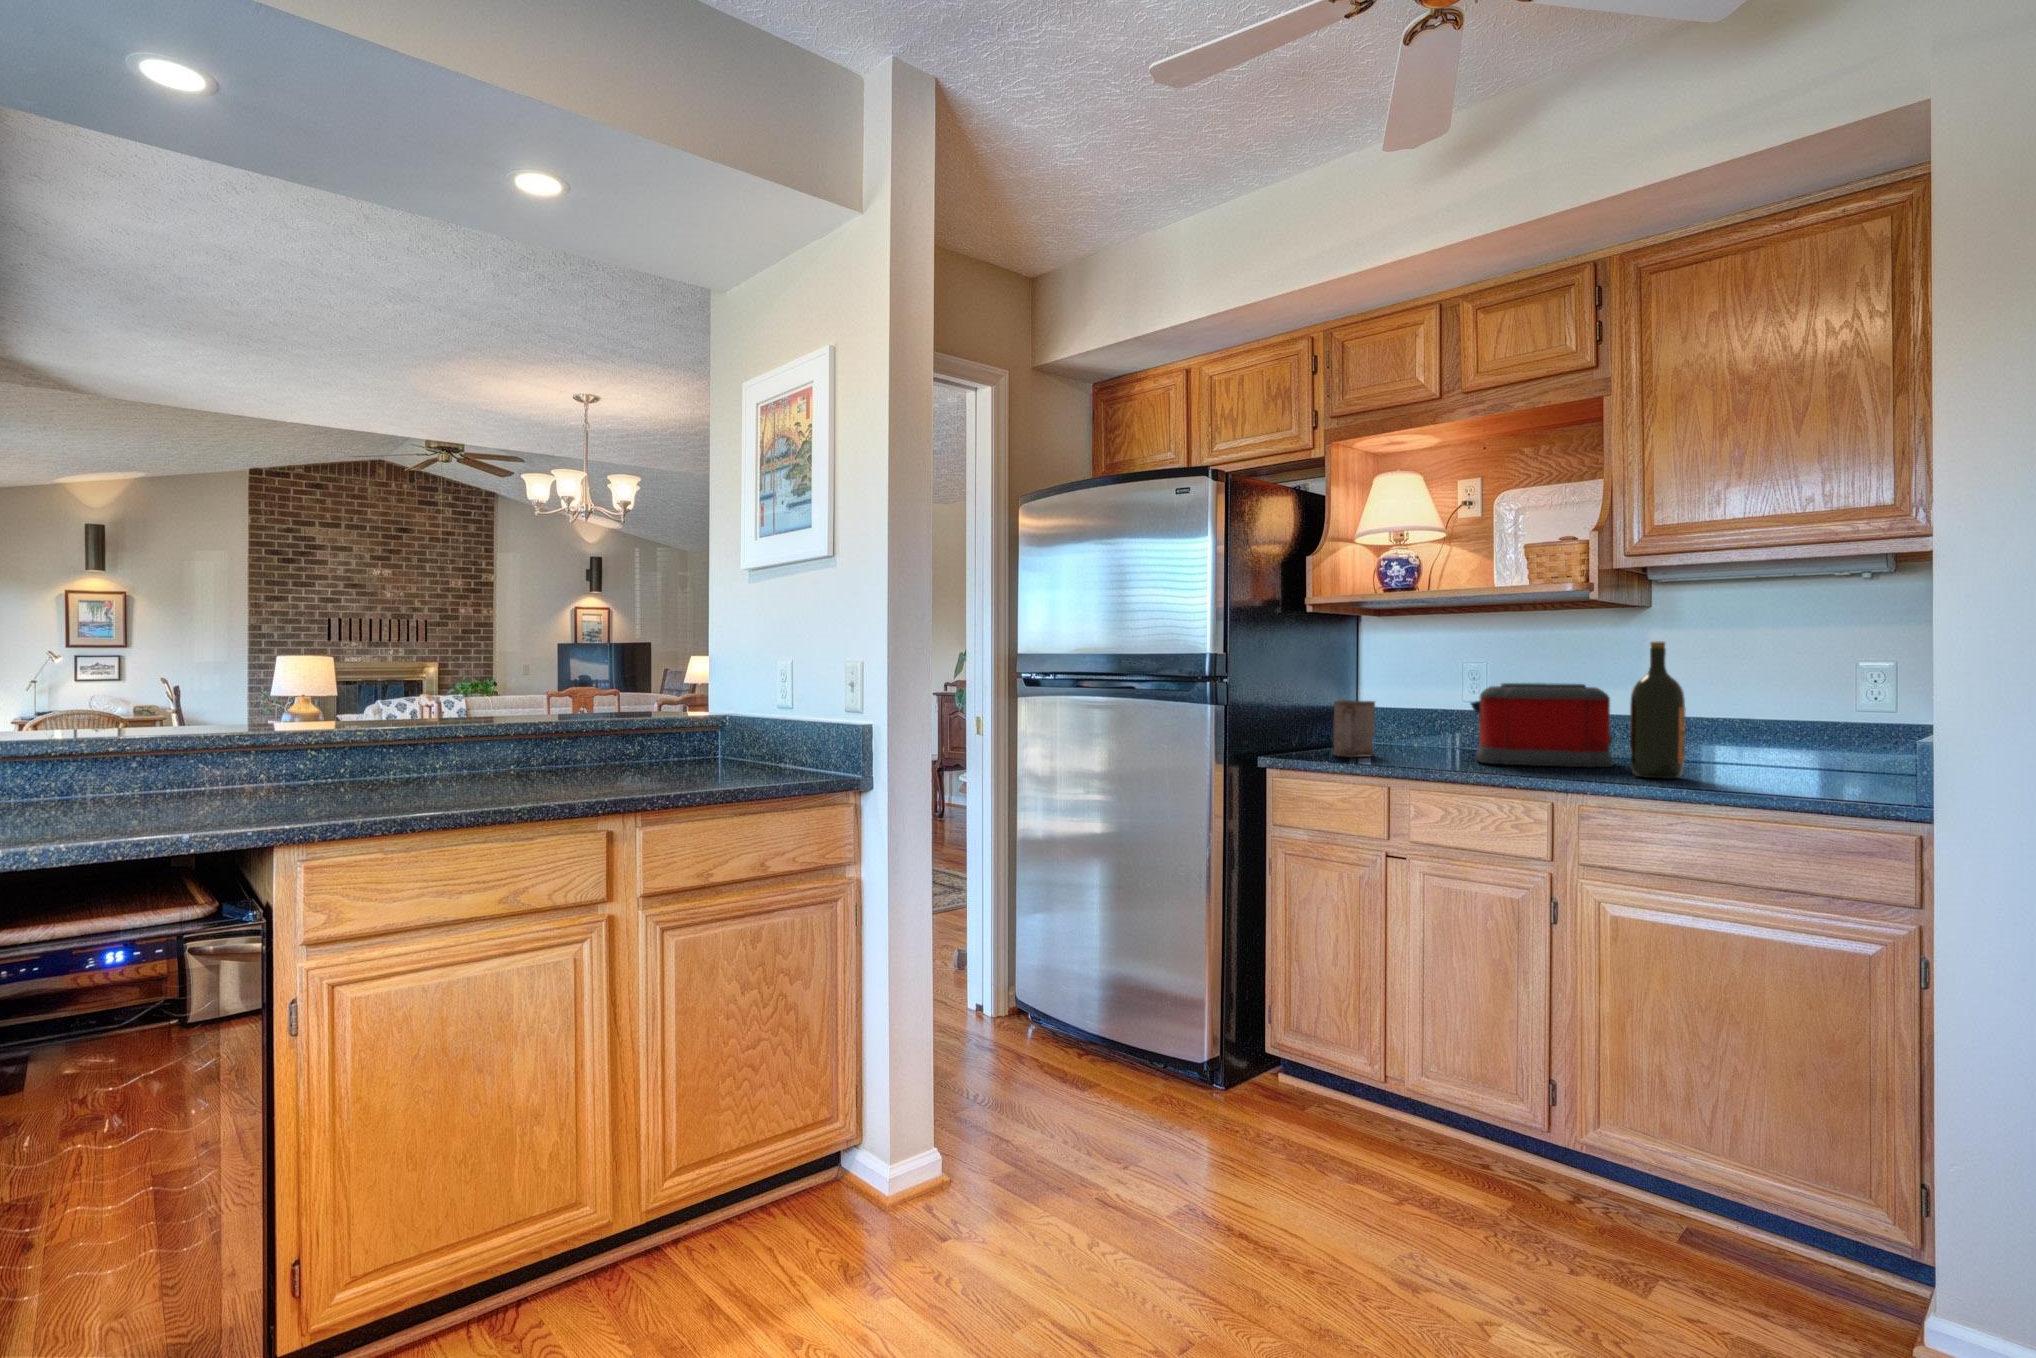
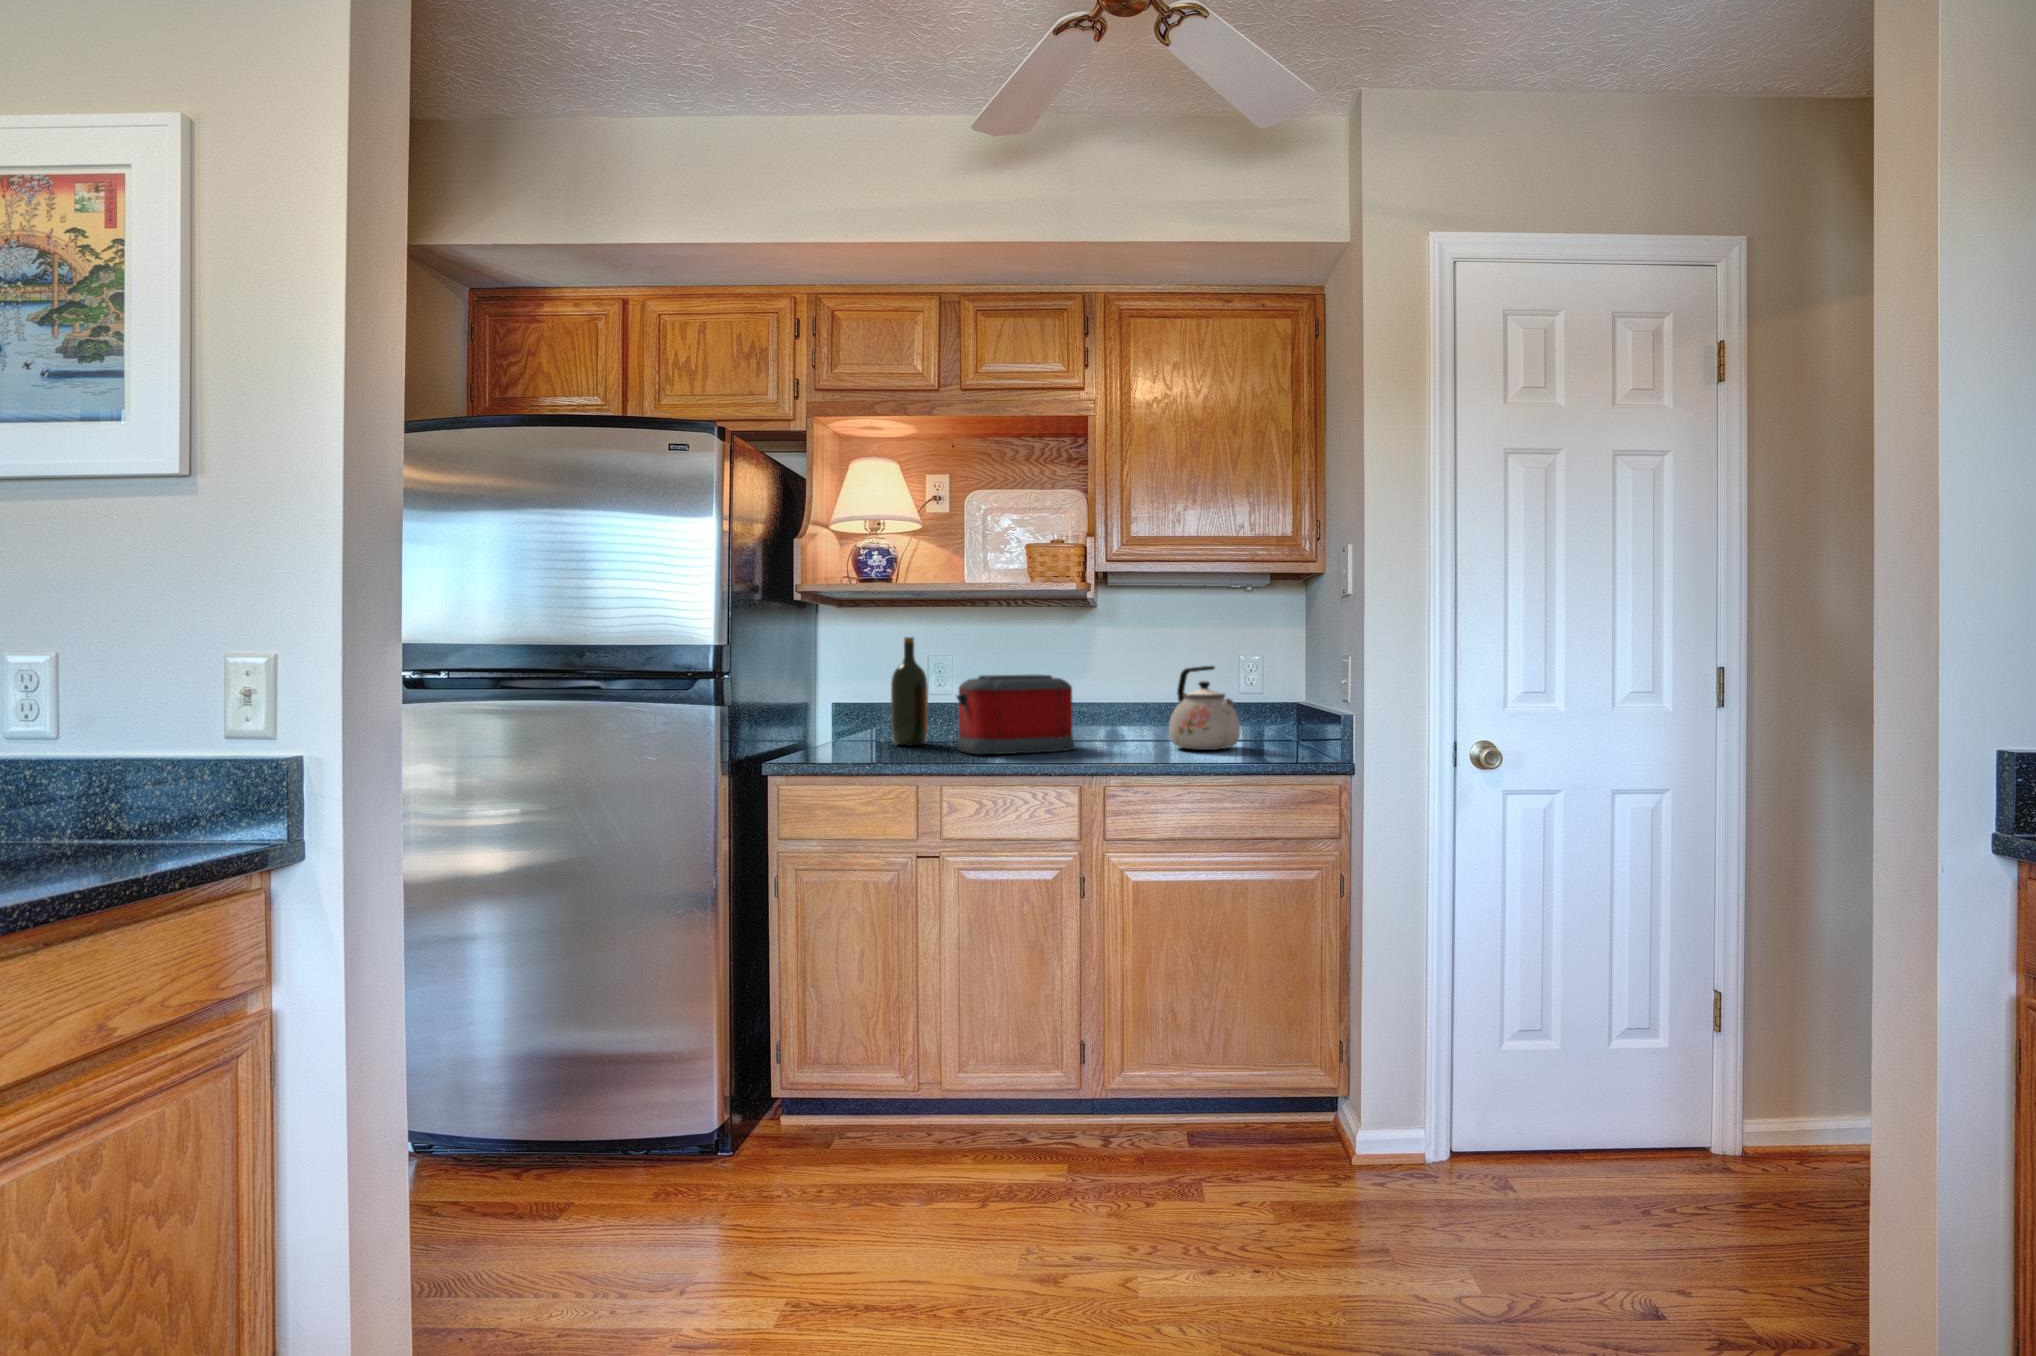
wine bottle: present [1630,642,1686,779] -> present [891,637,928,745]
kettle: none [1736,676,1844,779] -> present [1169,666,1240,750]
mug: present [1333,700,1375,757] -> none [818,697,862,758]

